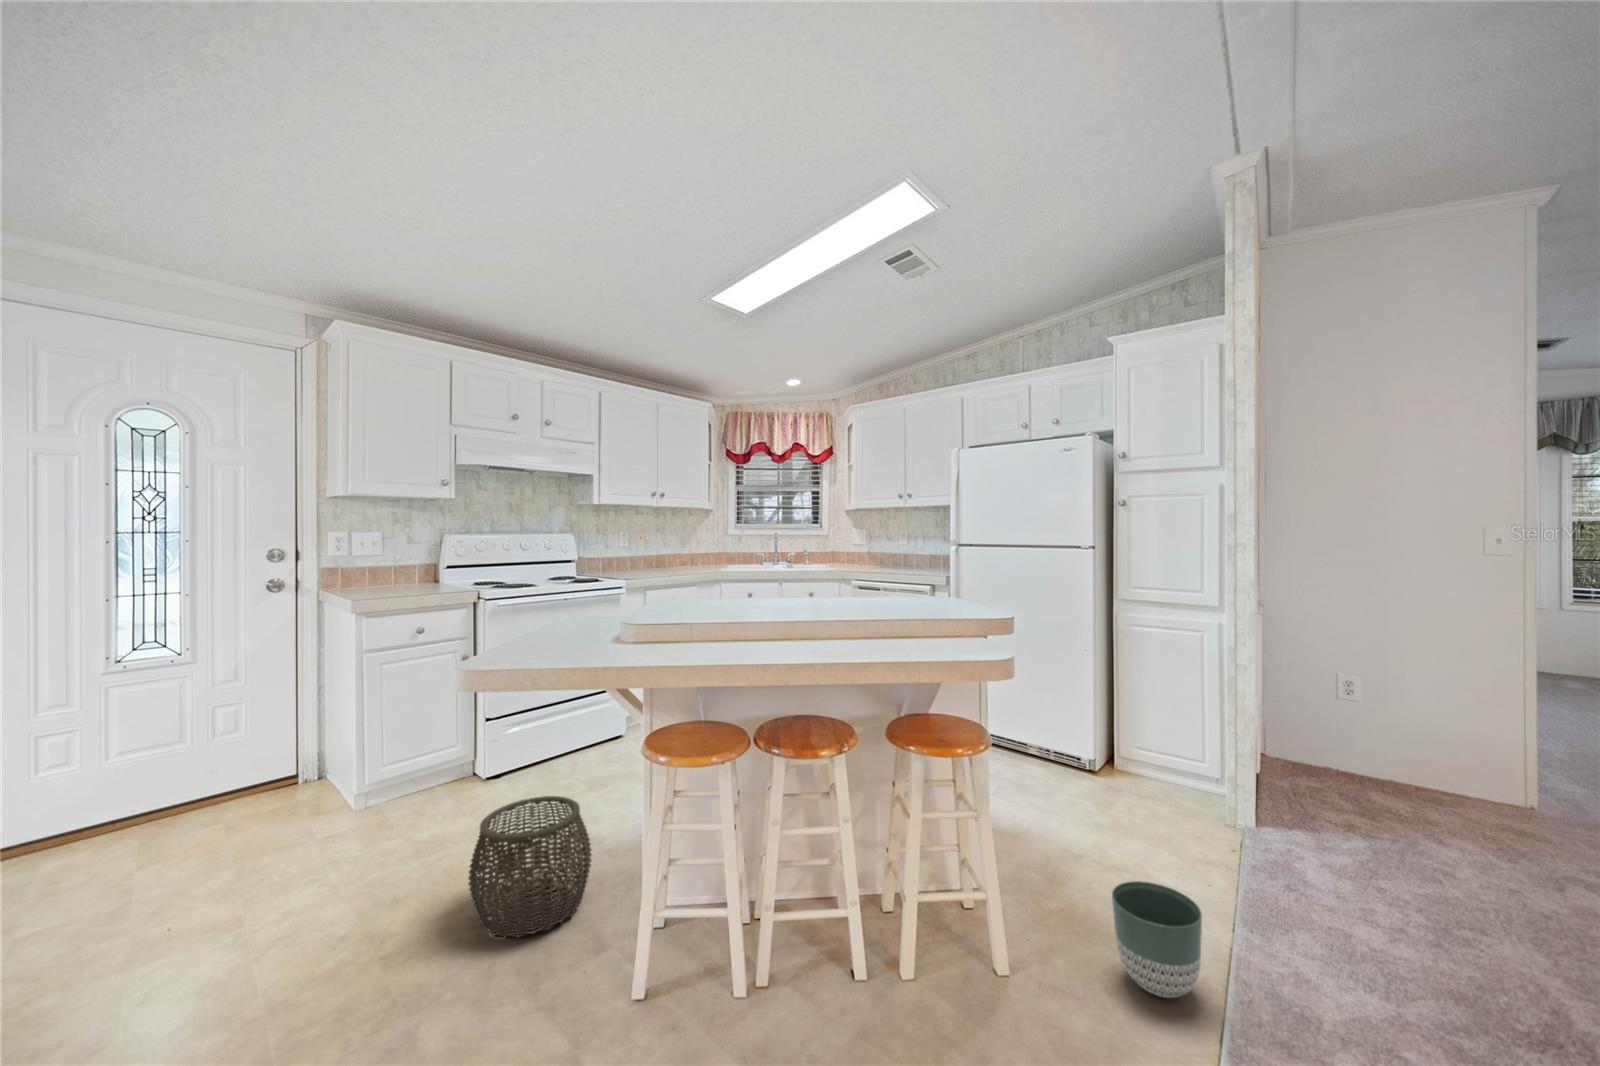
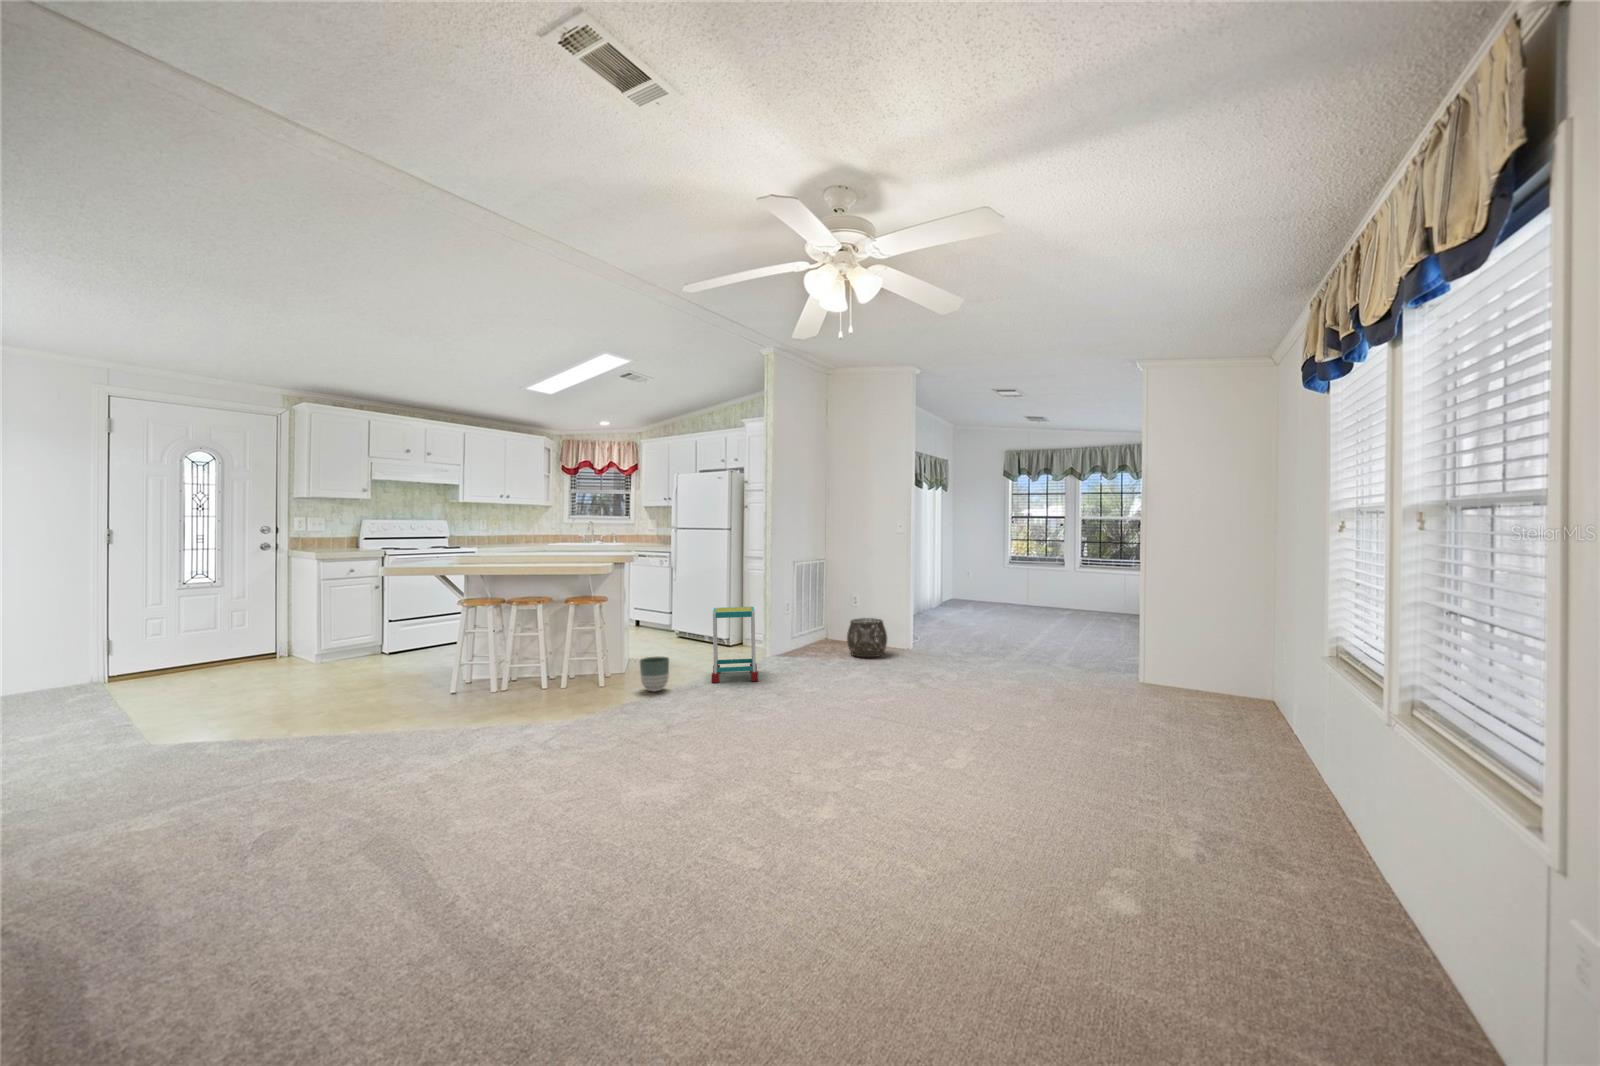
side table: none [1184,725,1375,940] -> present [712,607,758,683]
woven basket: present [468,796,592,938] -> present [847,618,887,657]

